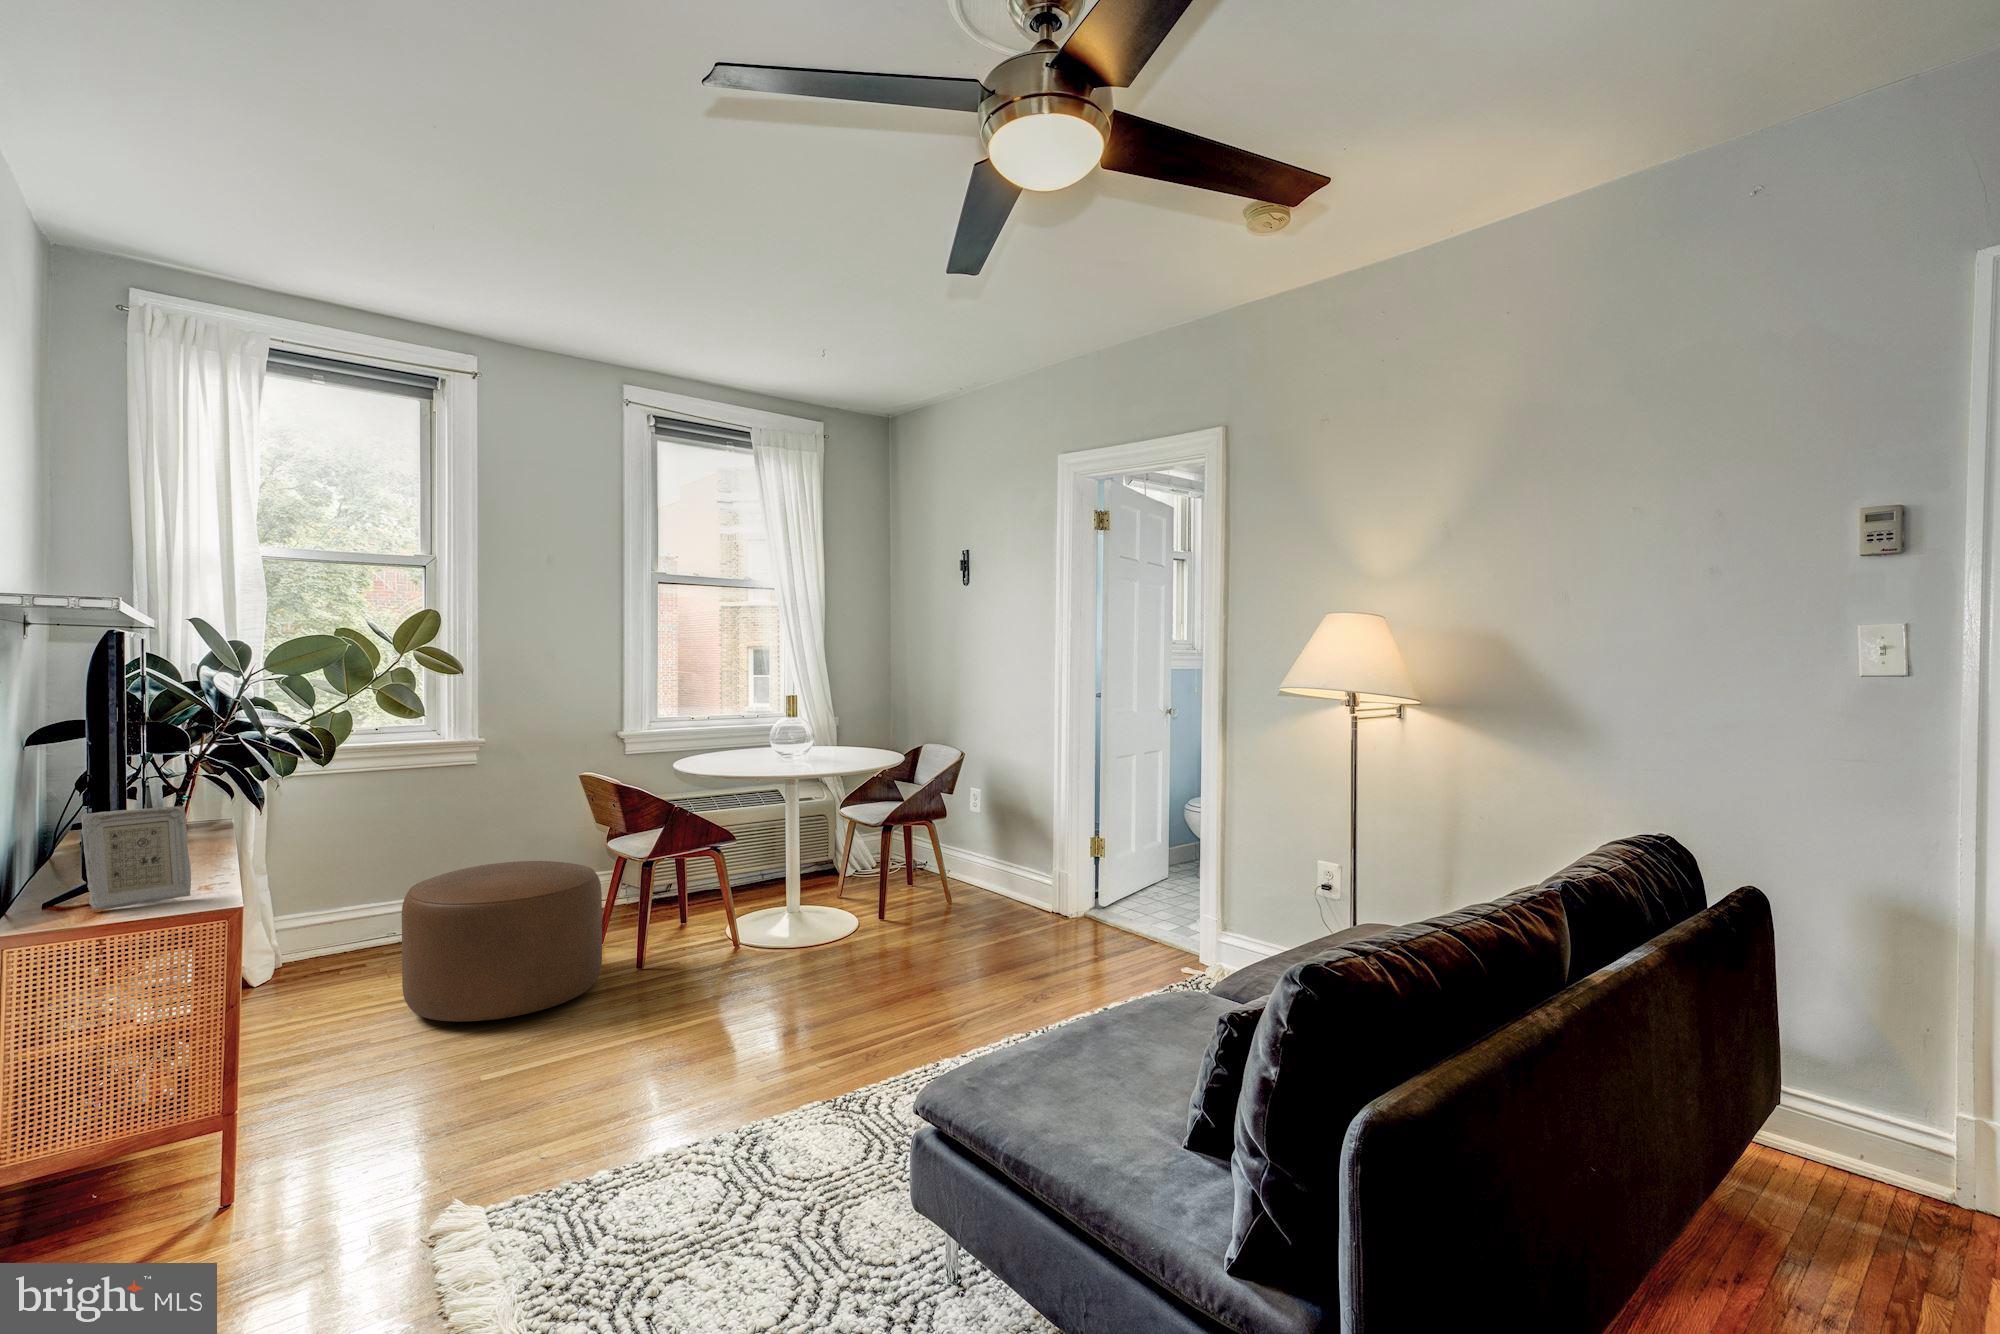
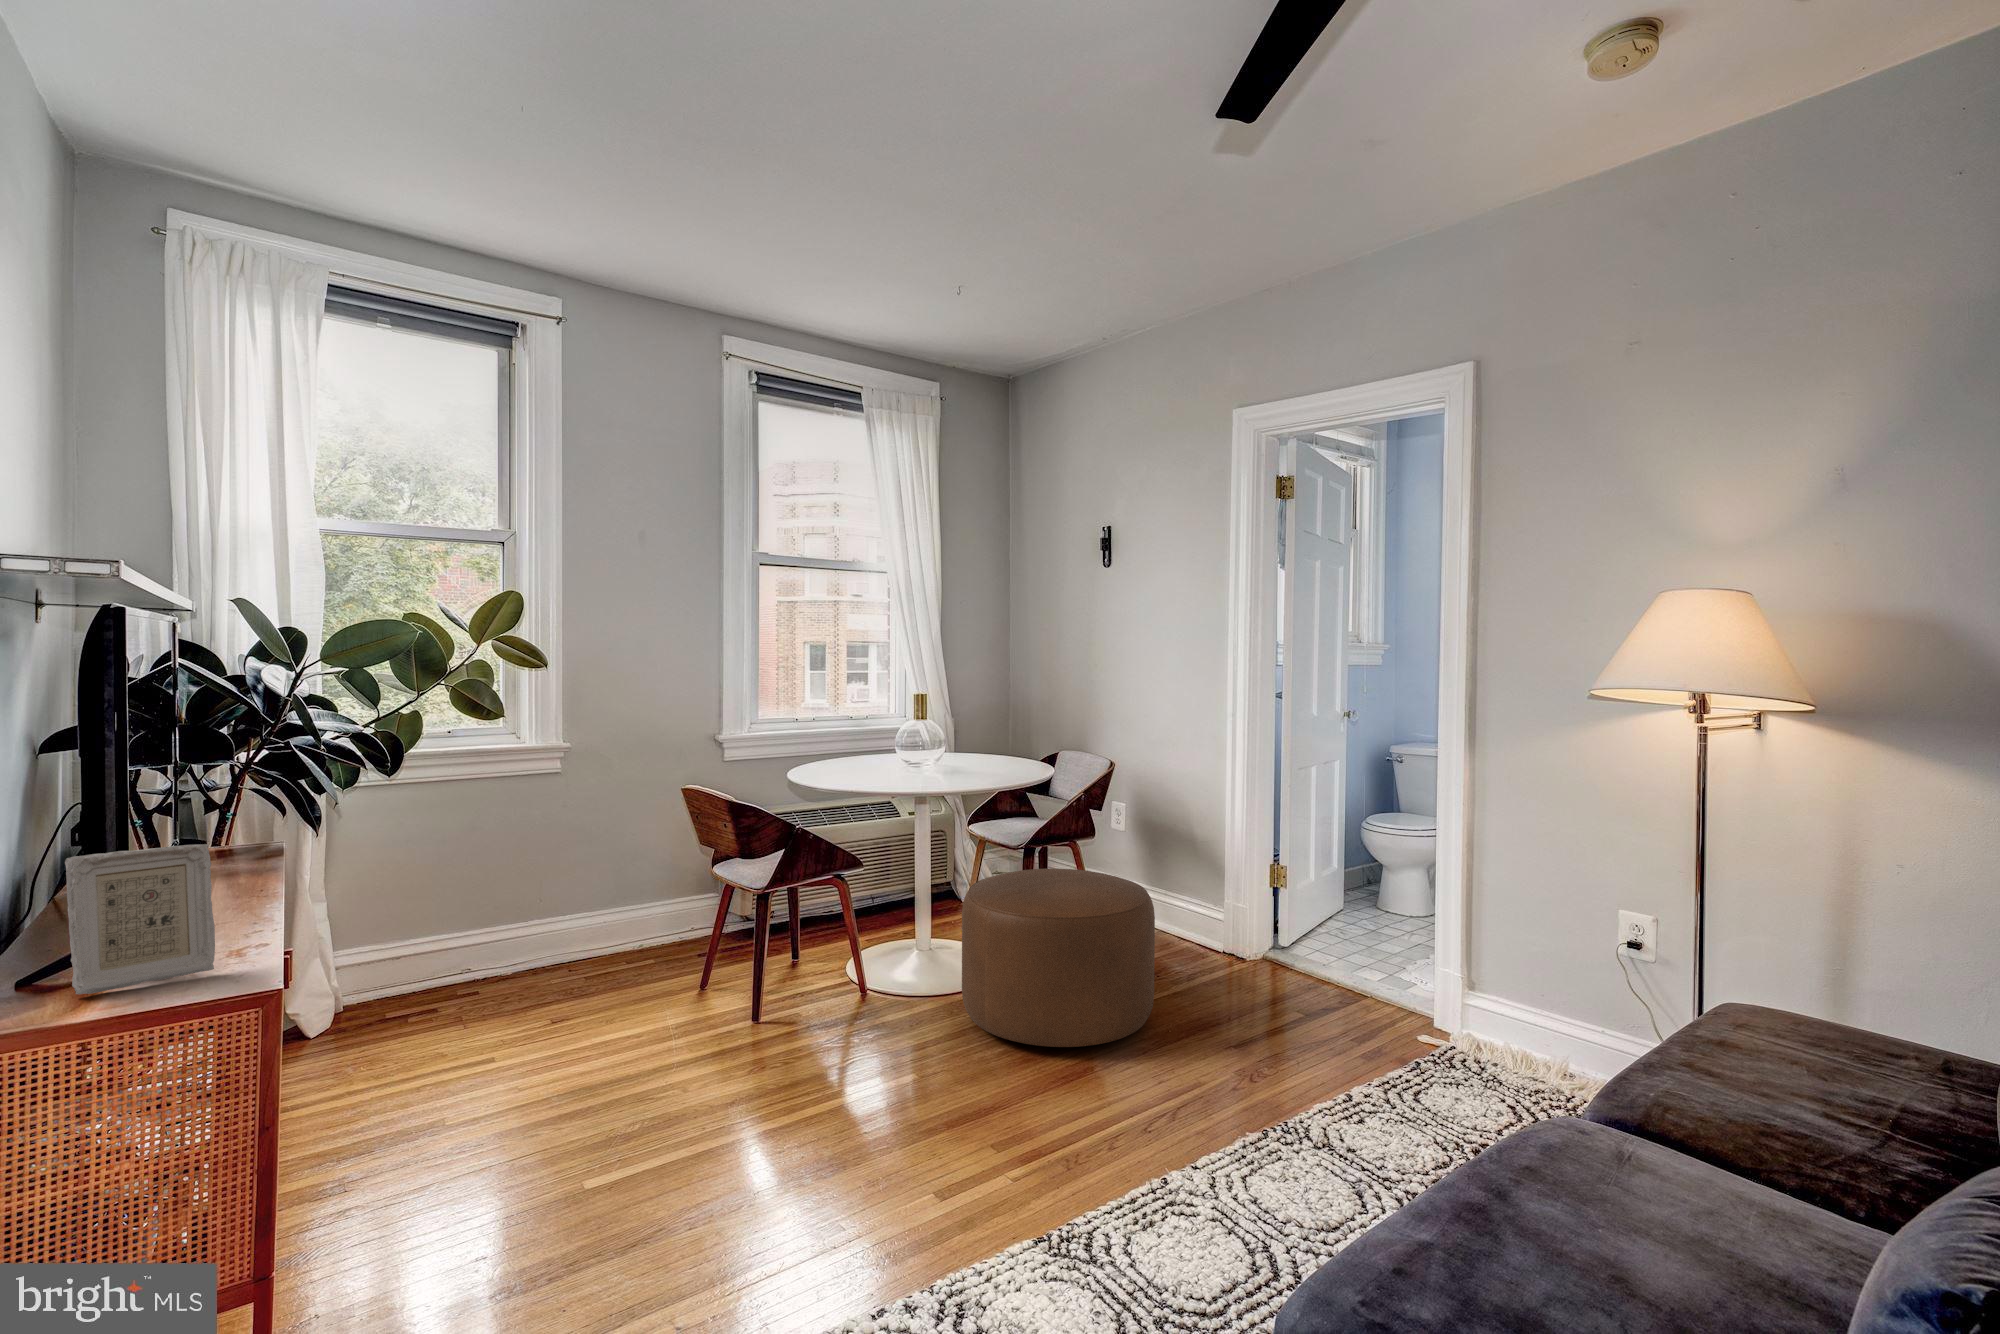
ottoman: present [402,861,602,1021] -> present [962,869,1155,1047]

